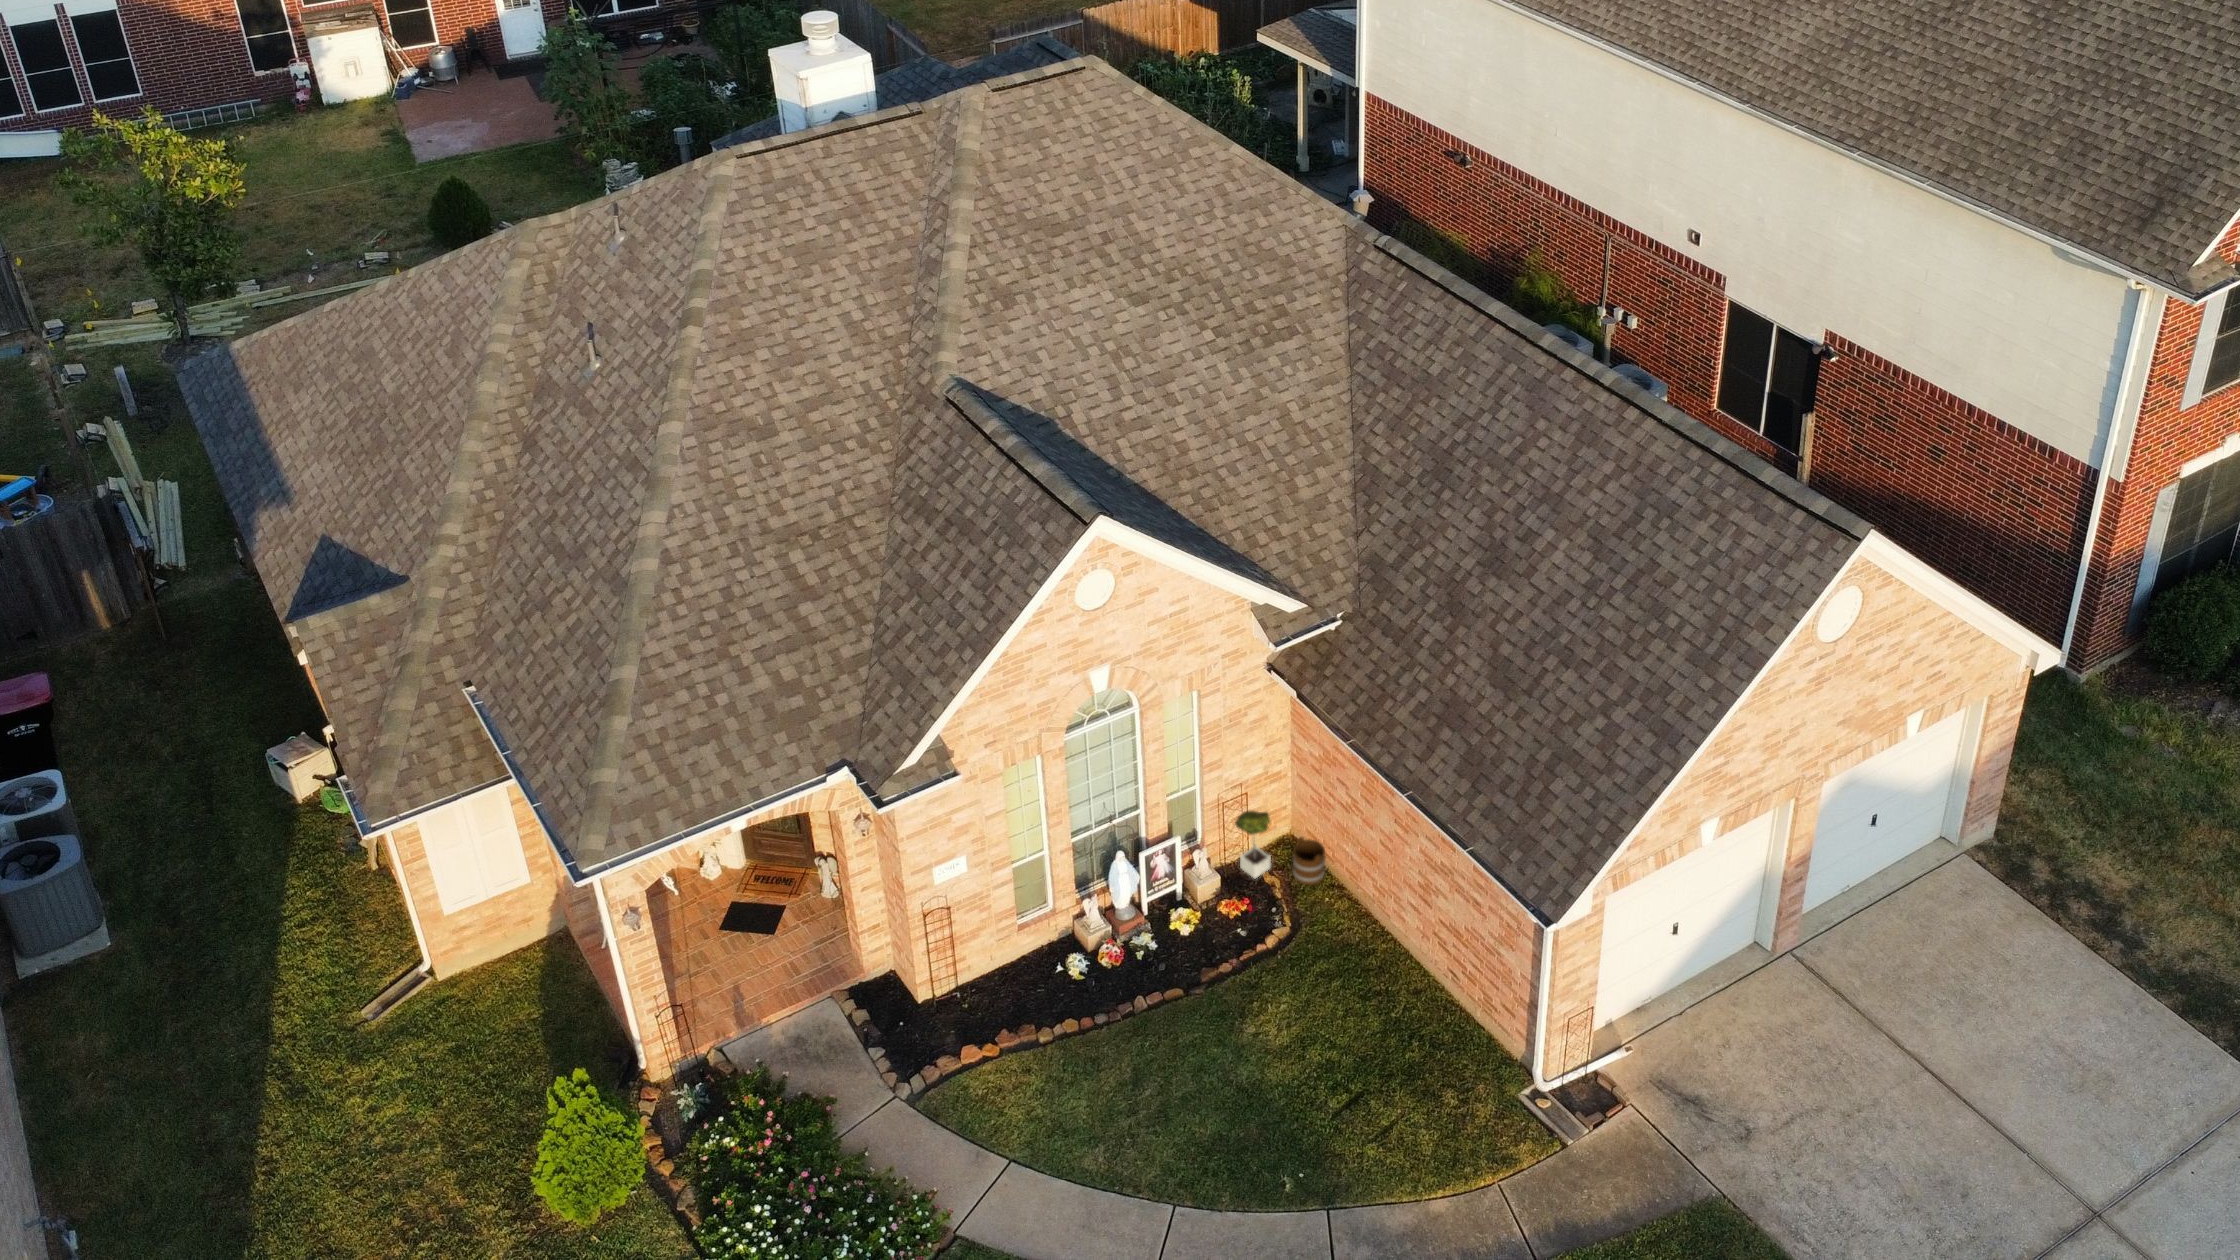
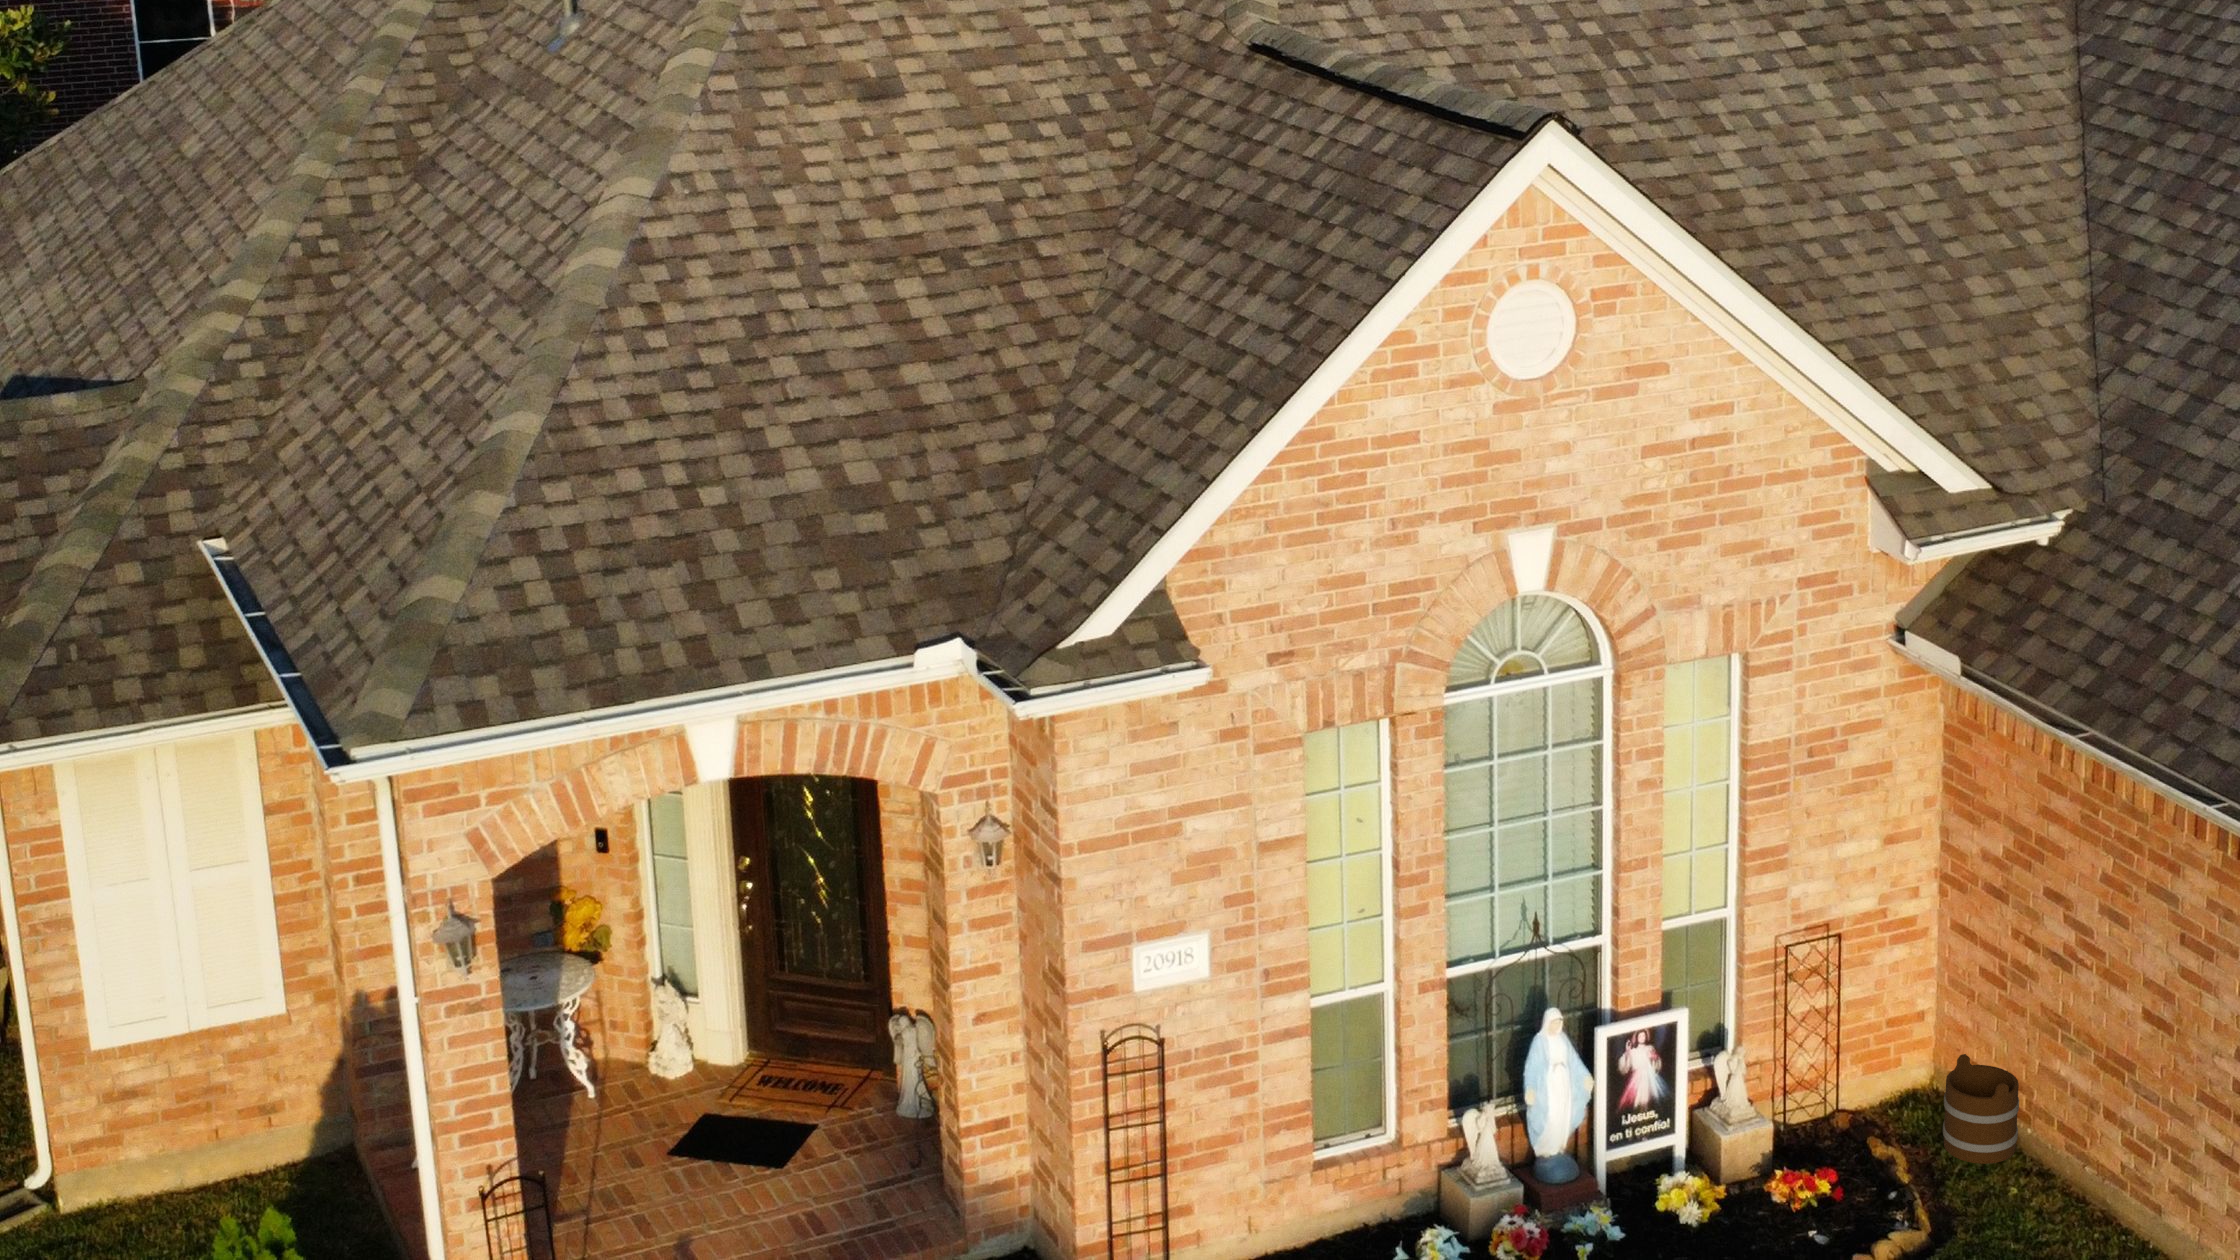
potted tree: present [1235,810,1271,878] -> none [1815,974,1897,1146]

